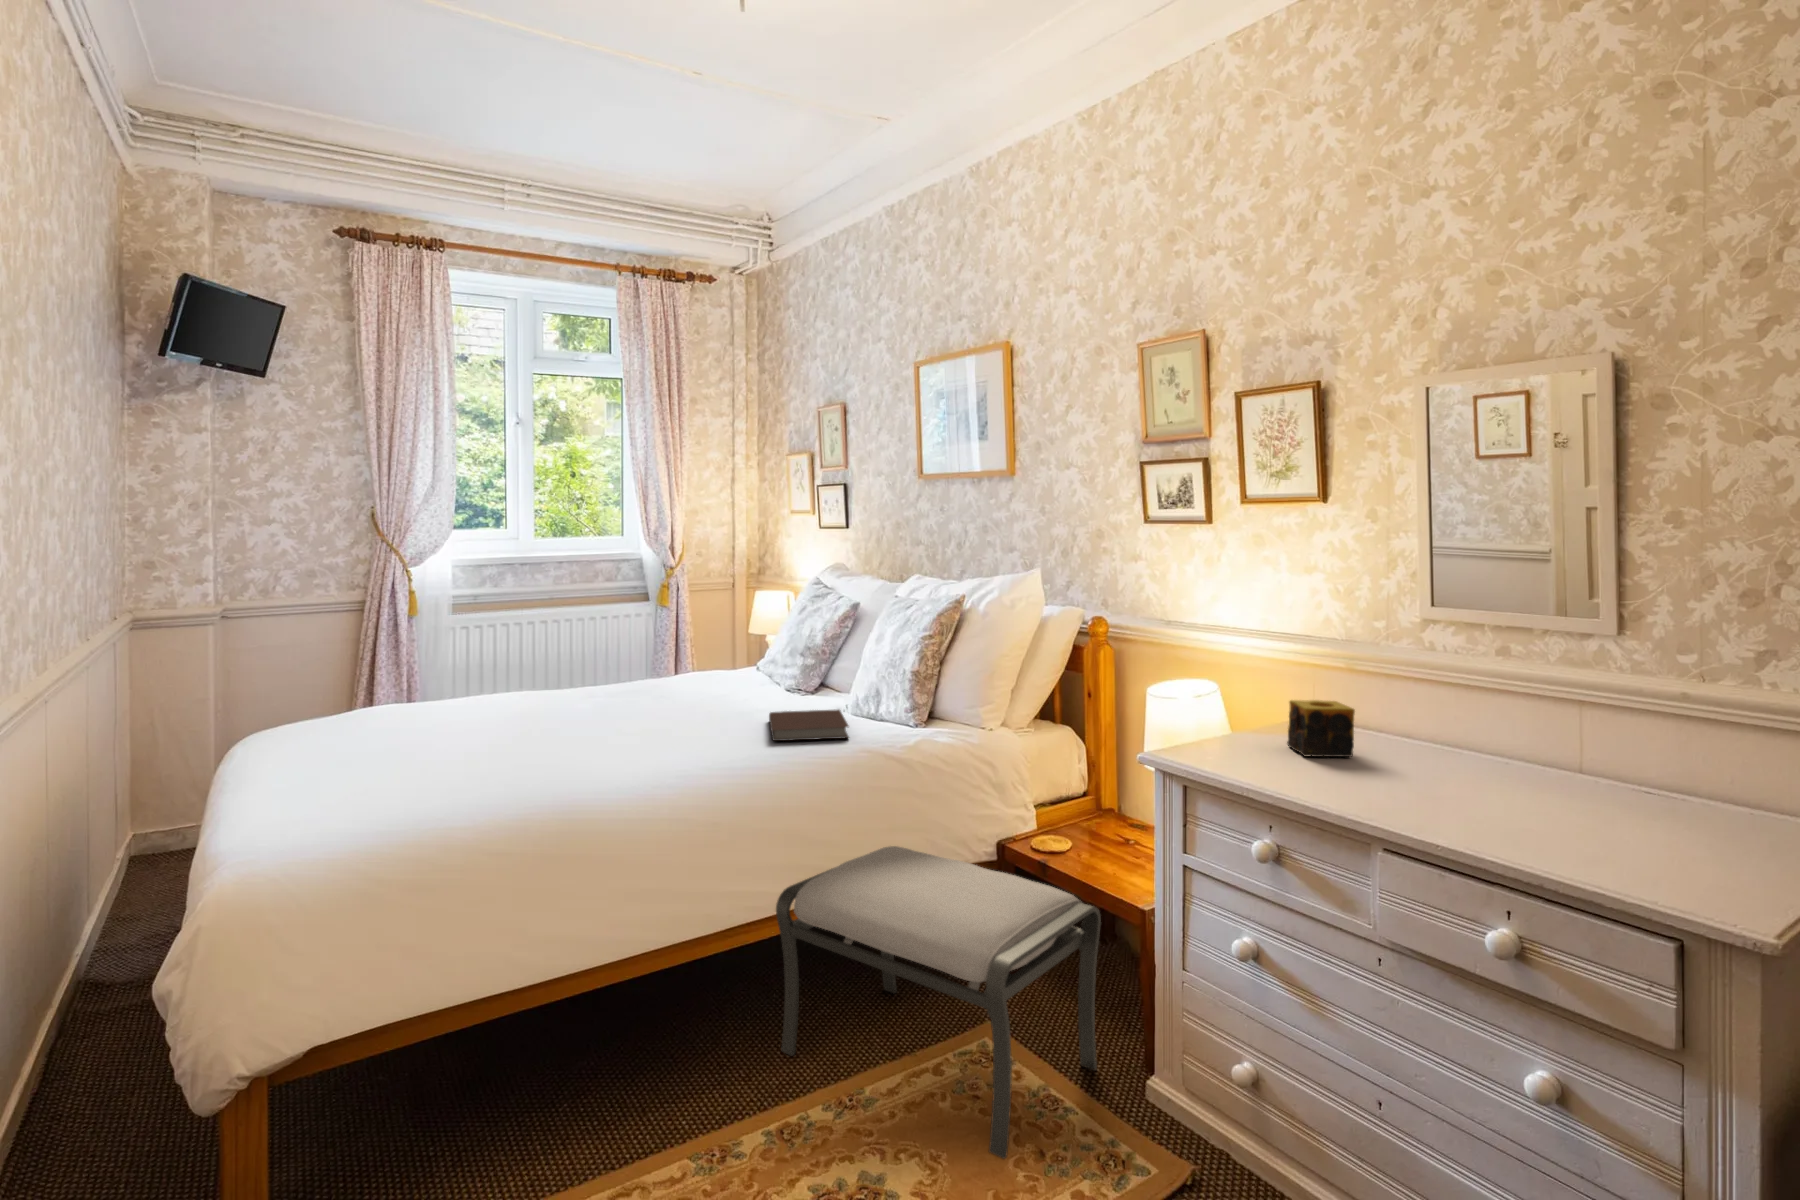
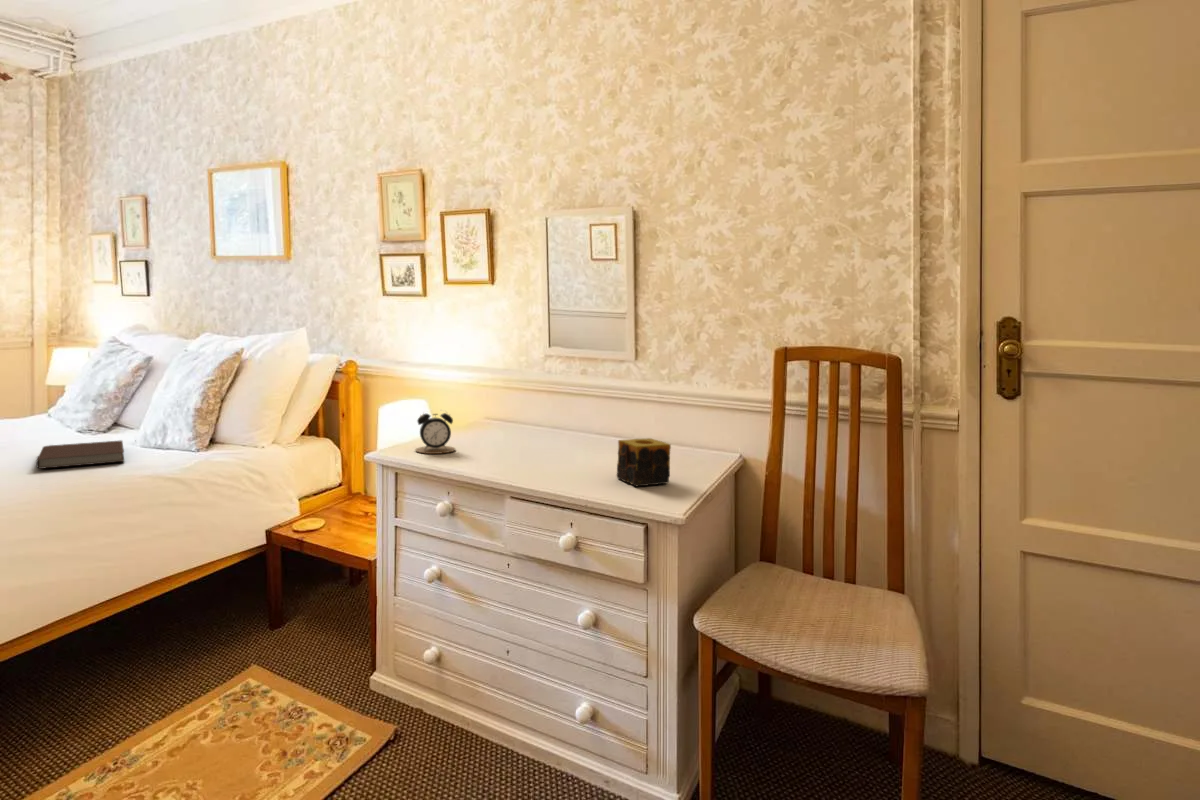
alarm clock: none [1217,700,1278,767] -> present [415,413,455,454]
candle: present [1287,700,1355,757] -> present [617,438,671,486]
ottoman: present [776,846,1101,1159] -> none [30,544,340,766]

